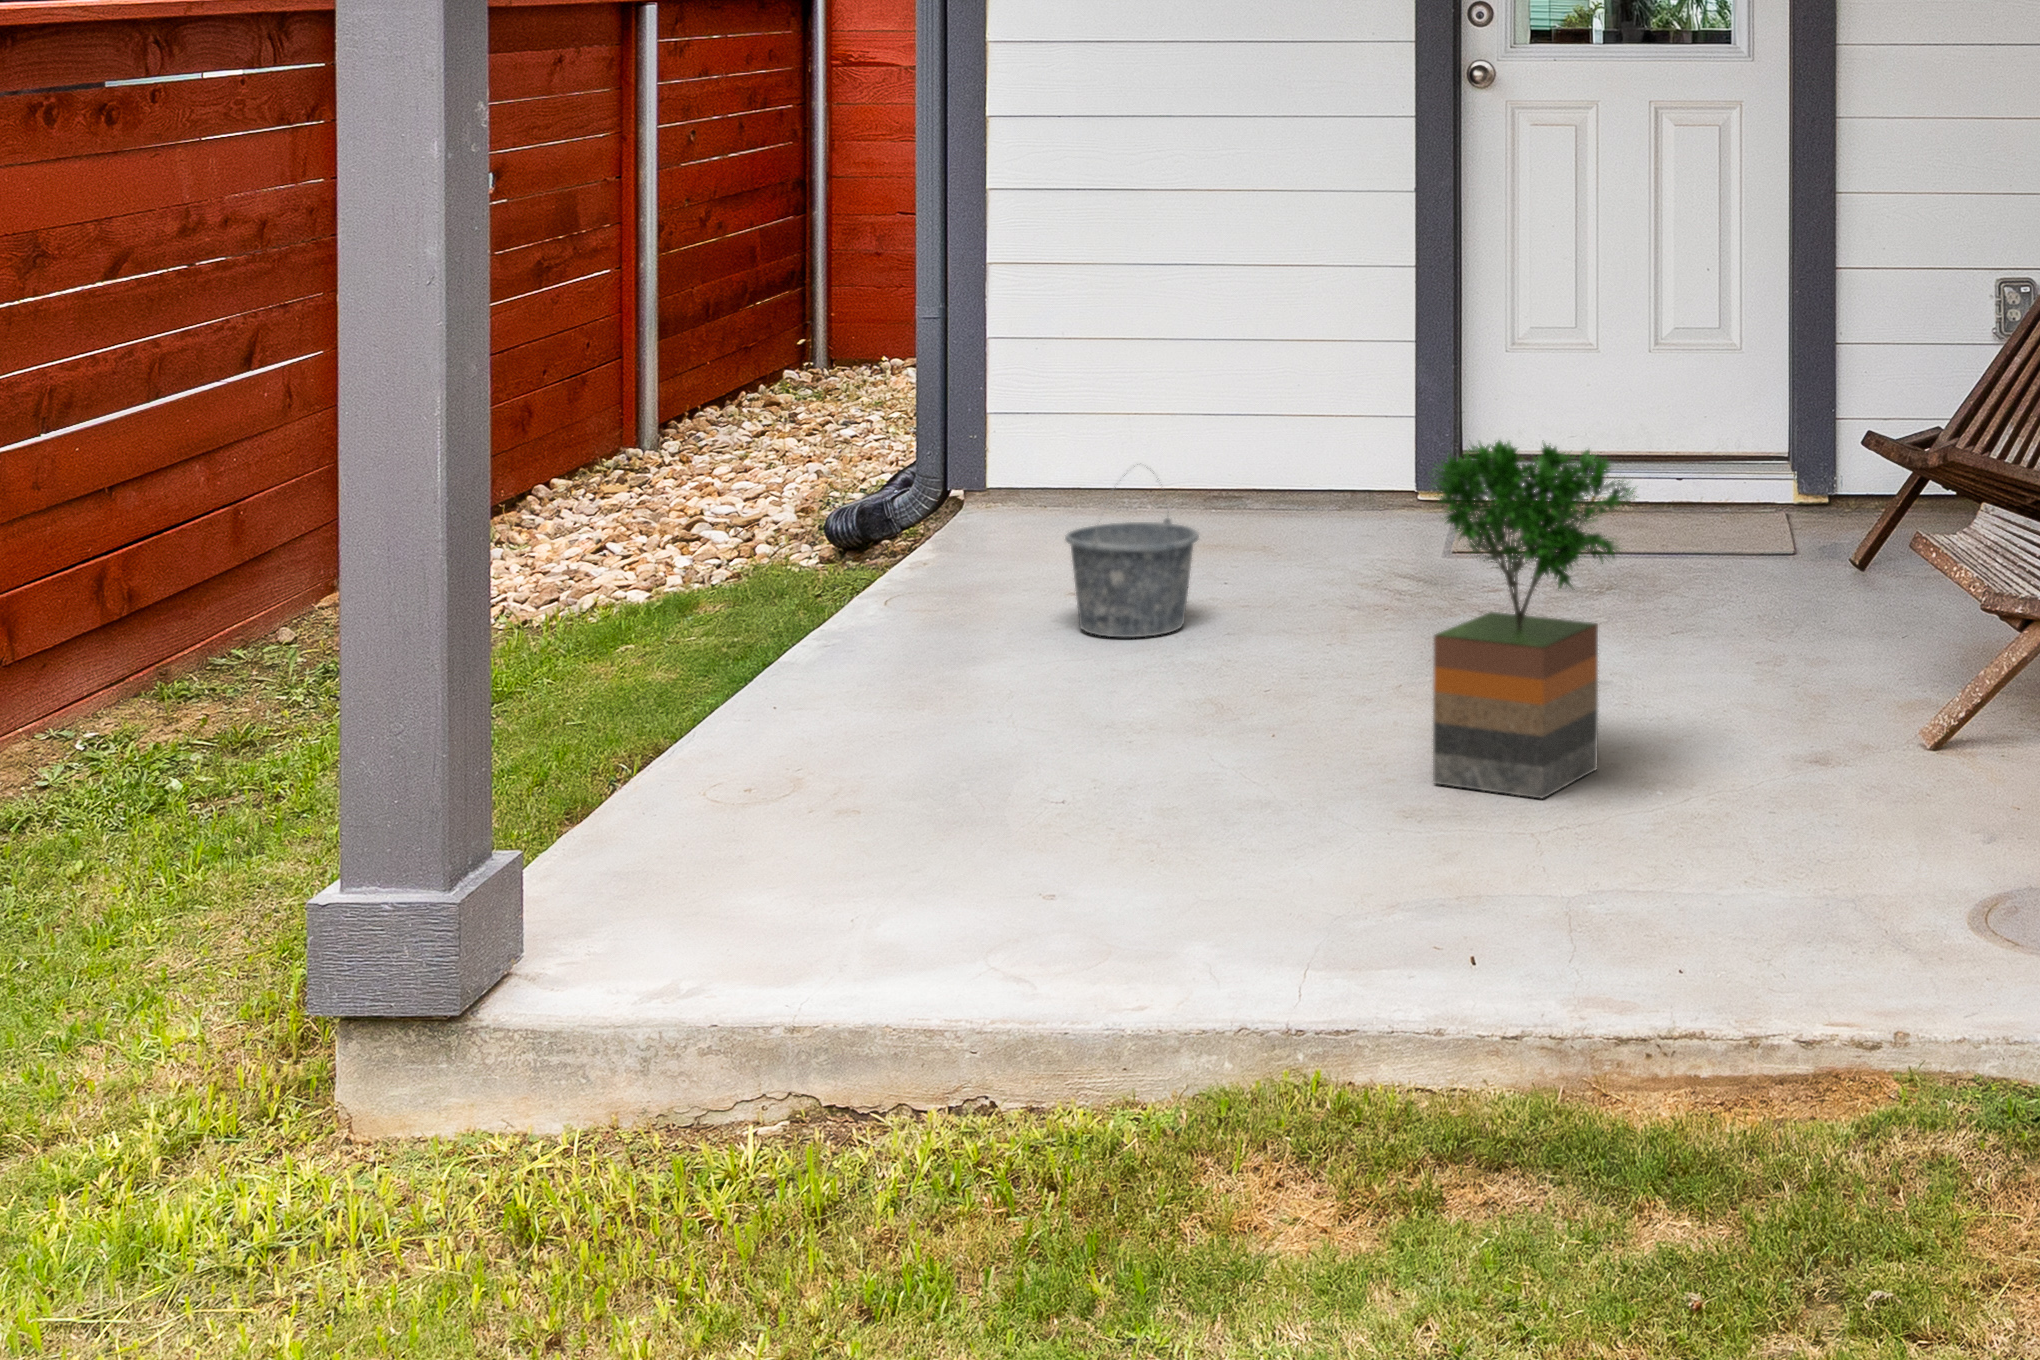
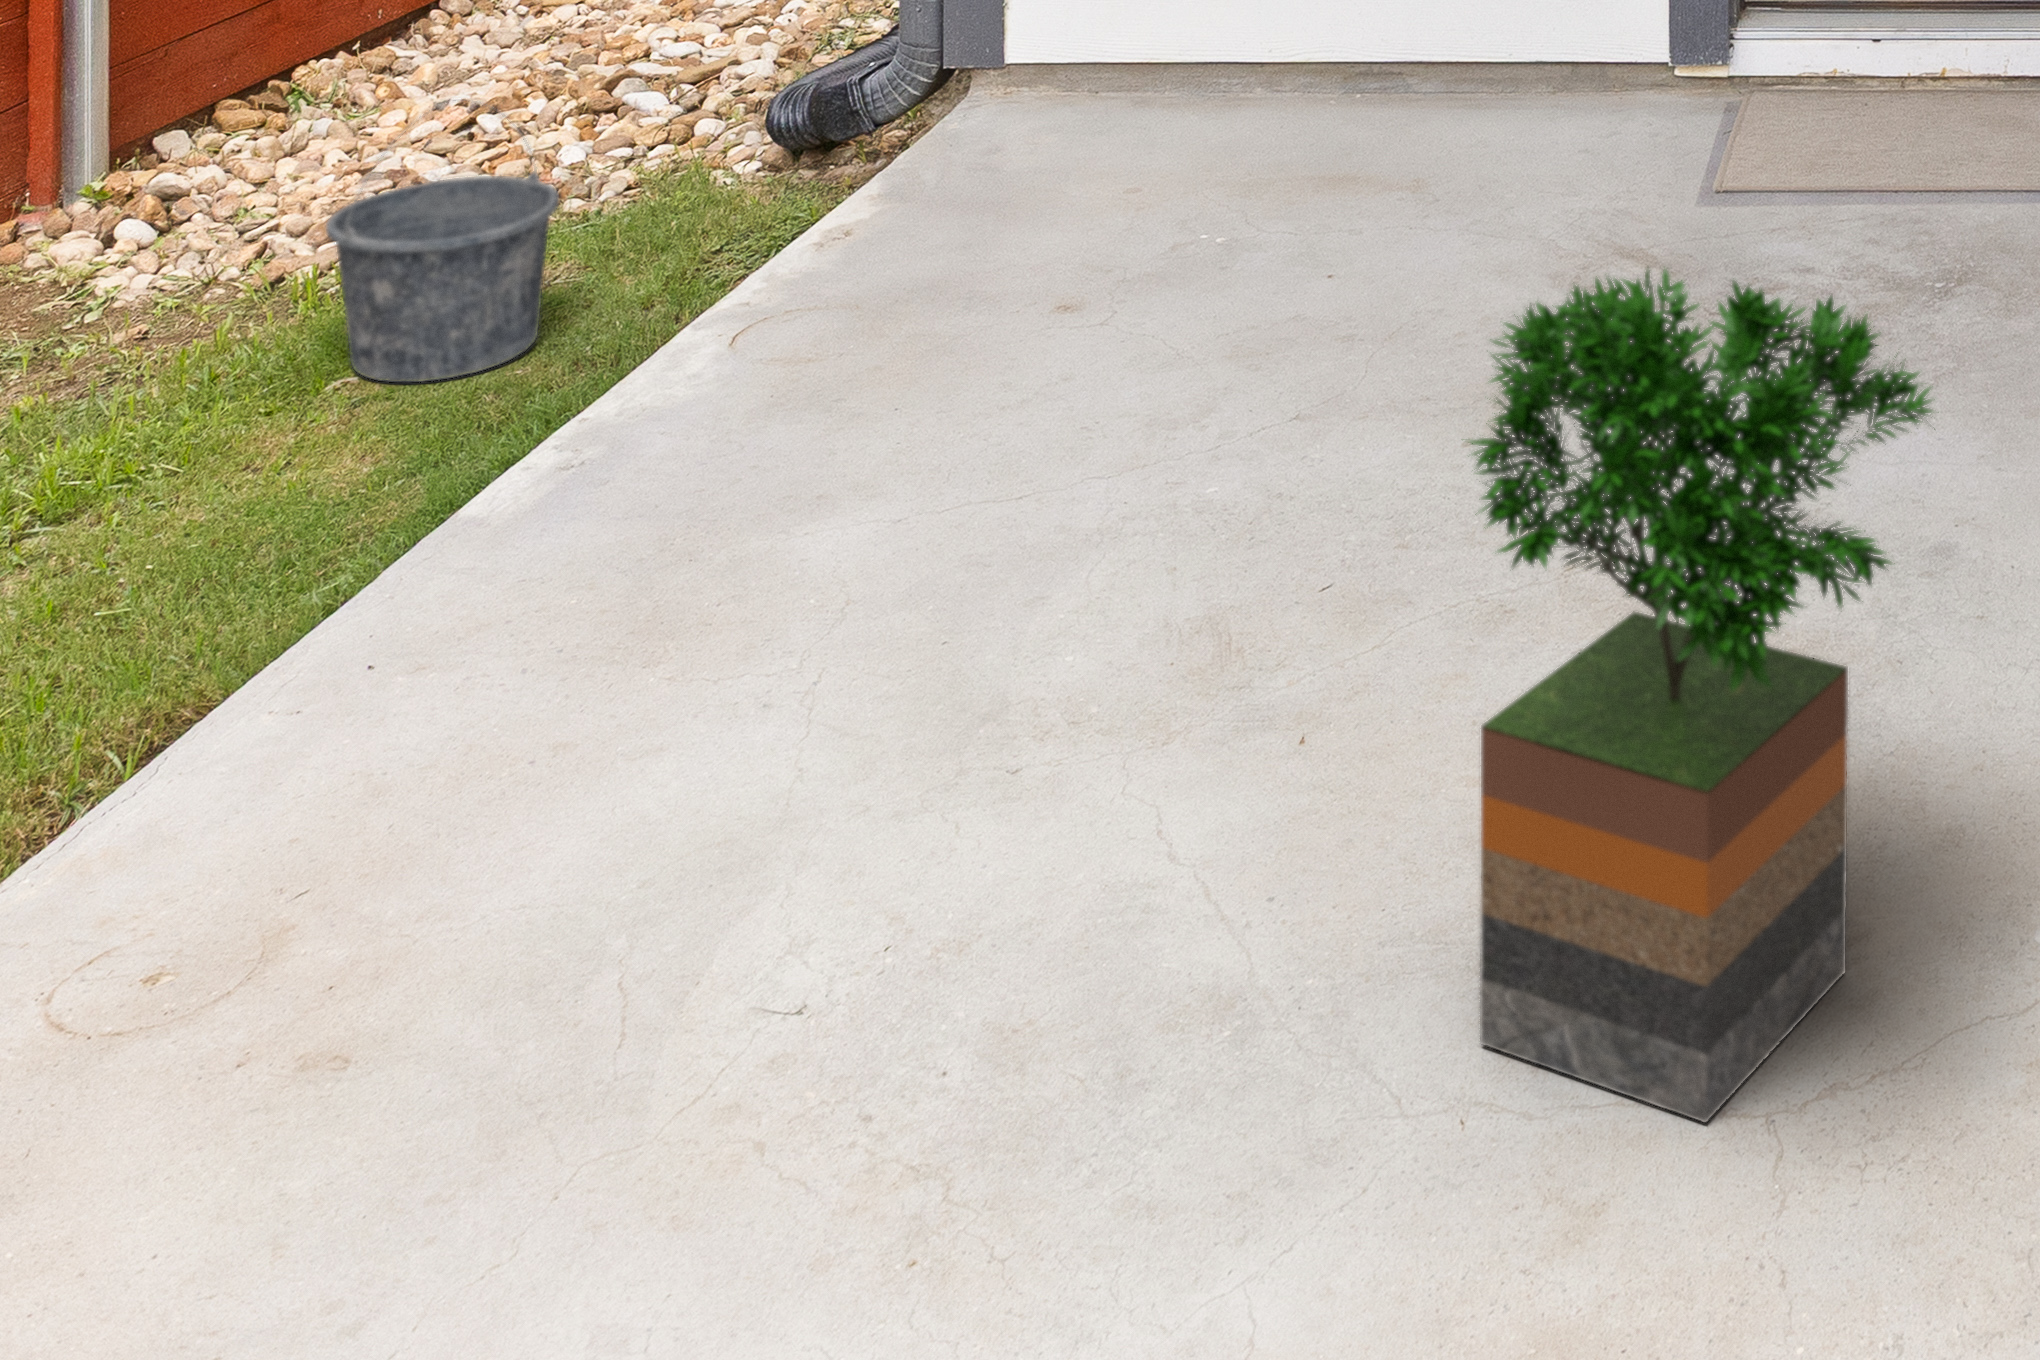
bucket: present [1065,473,1199,637] -> present [326,102,559,382]

